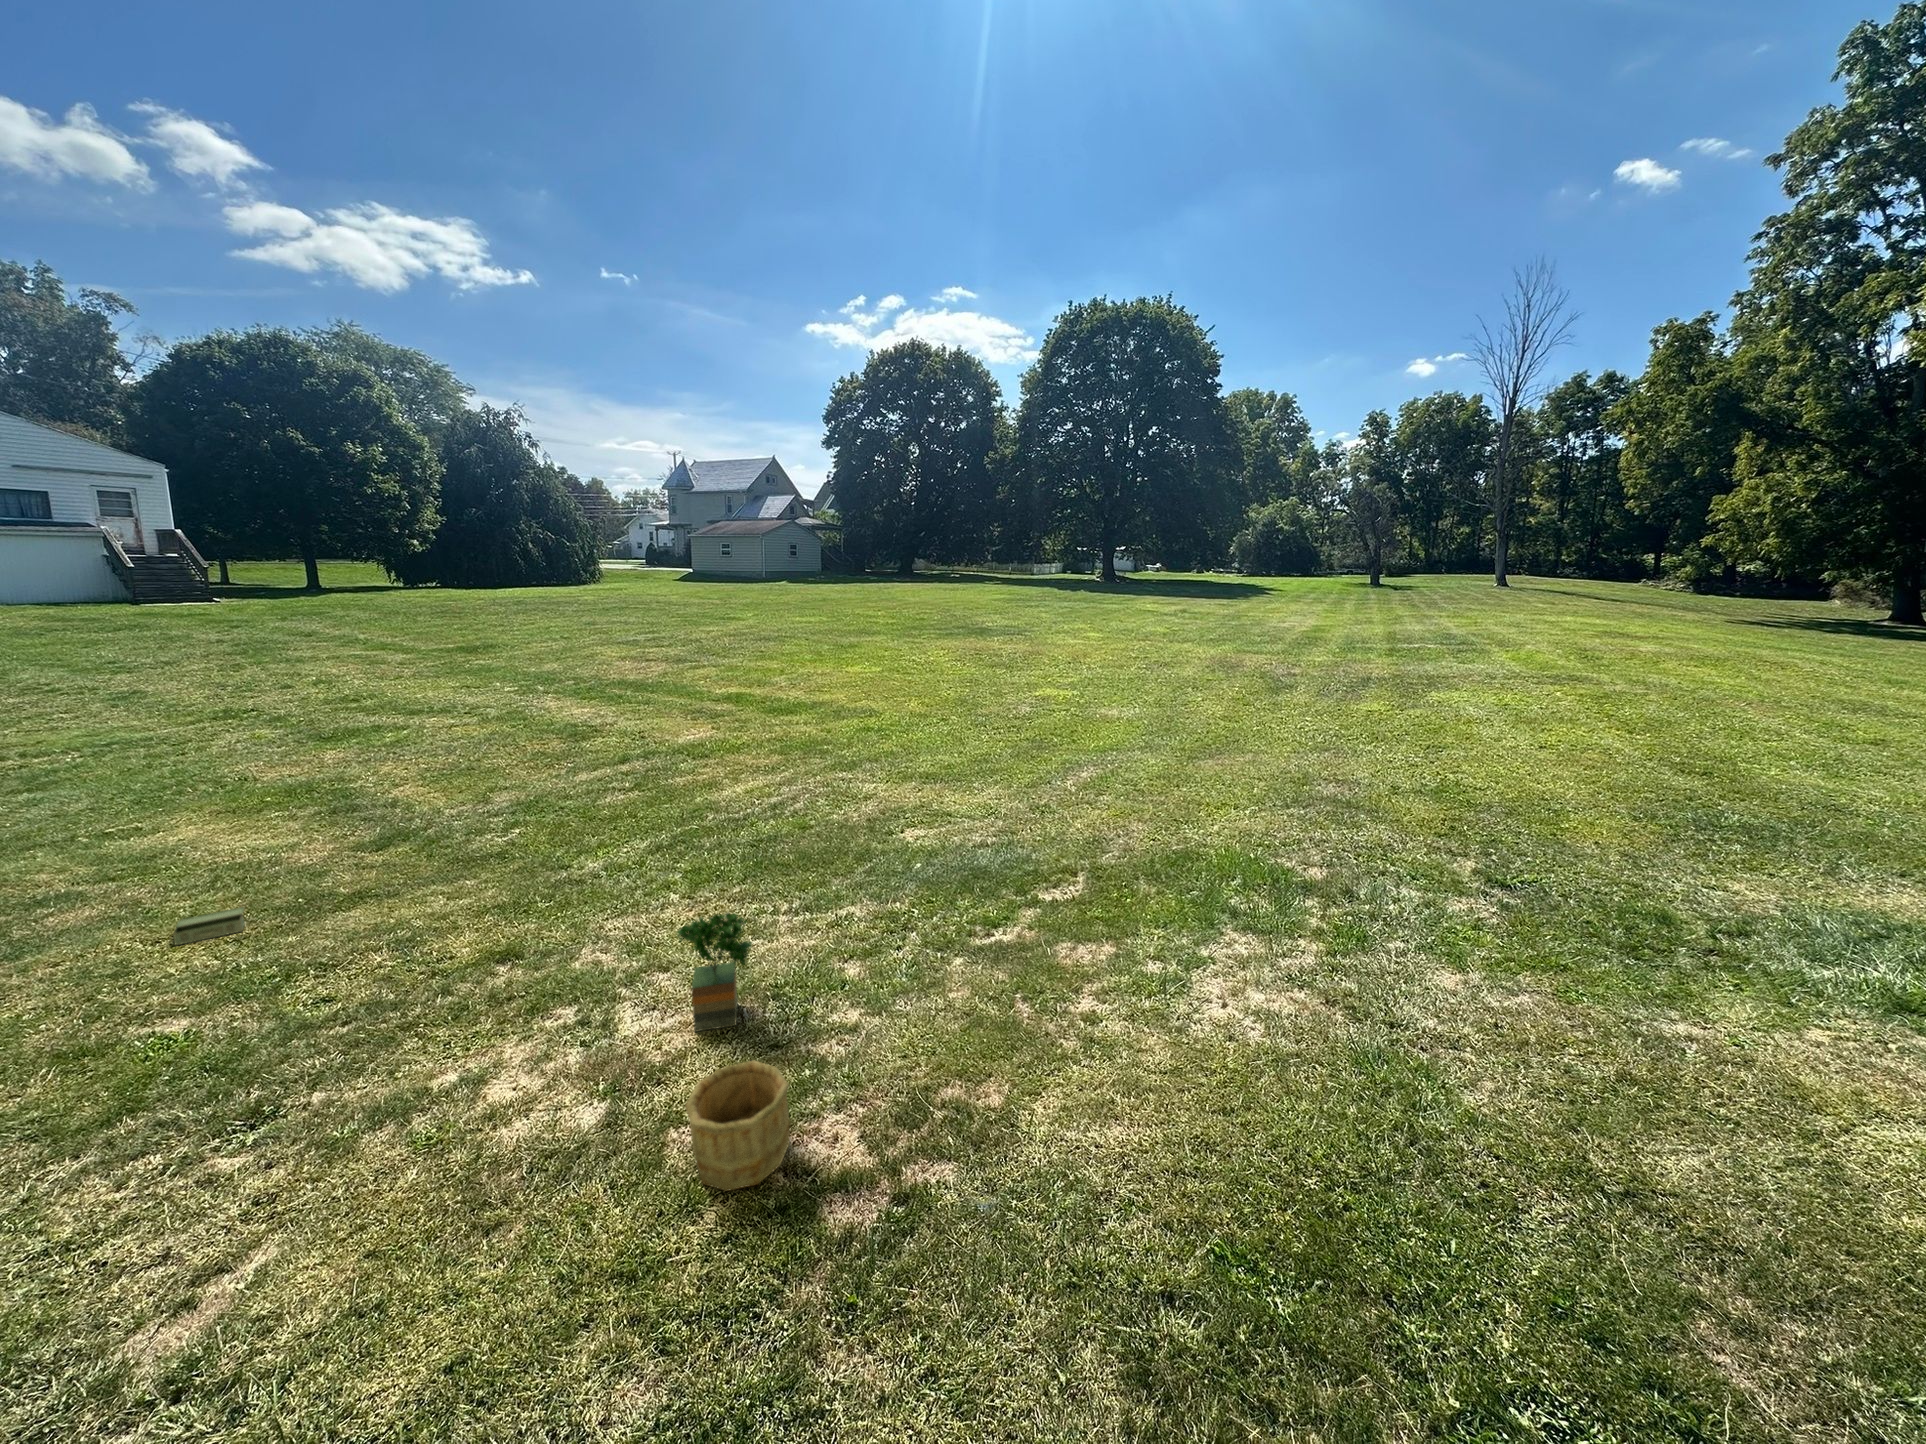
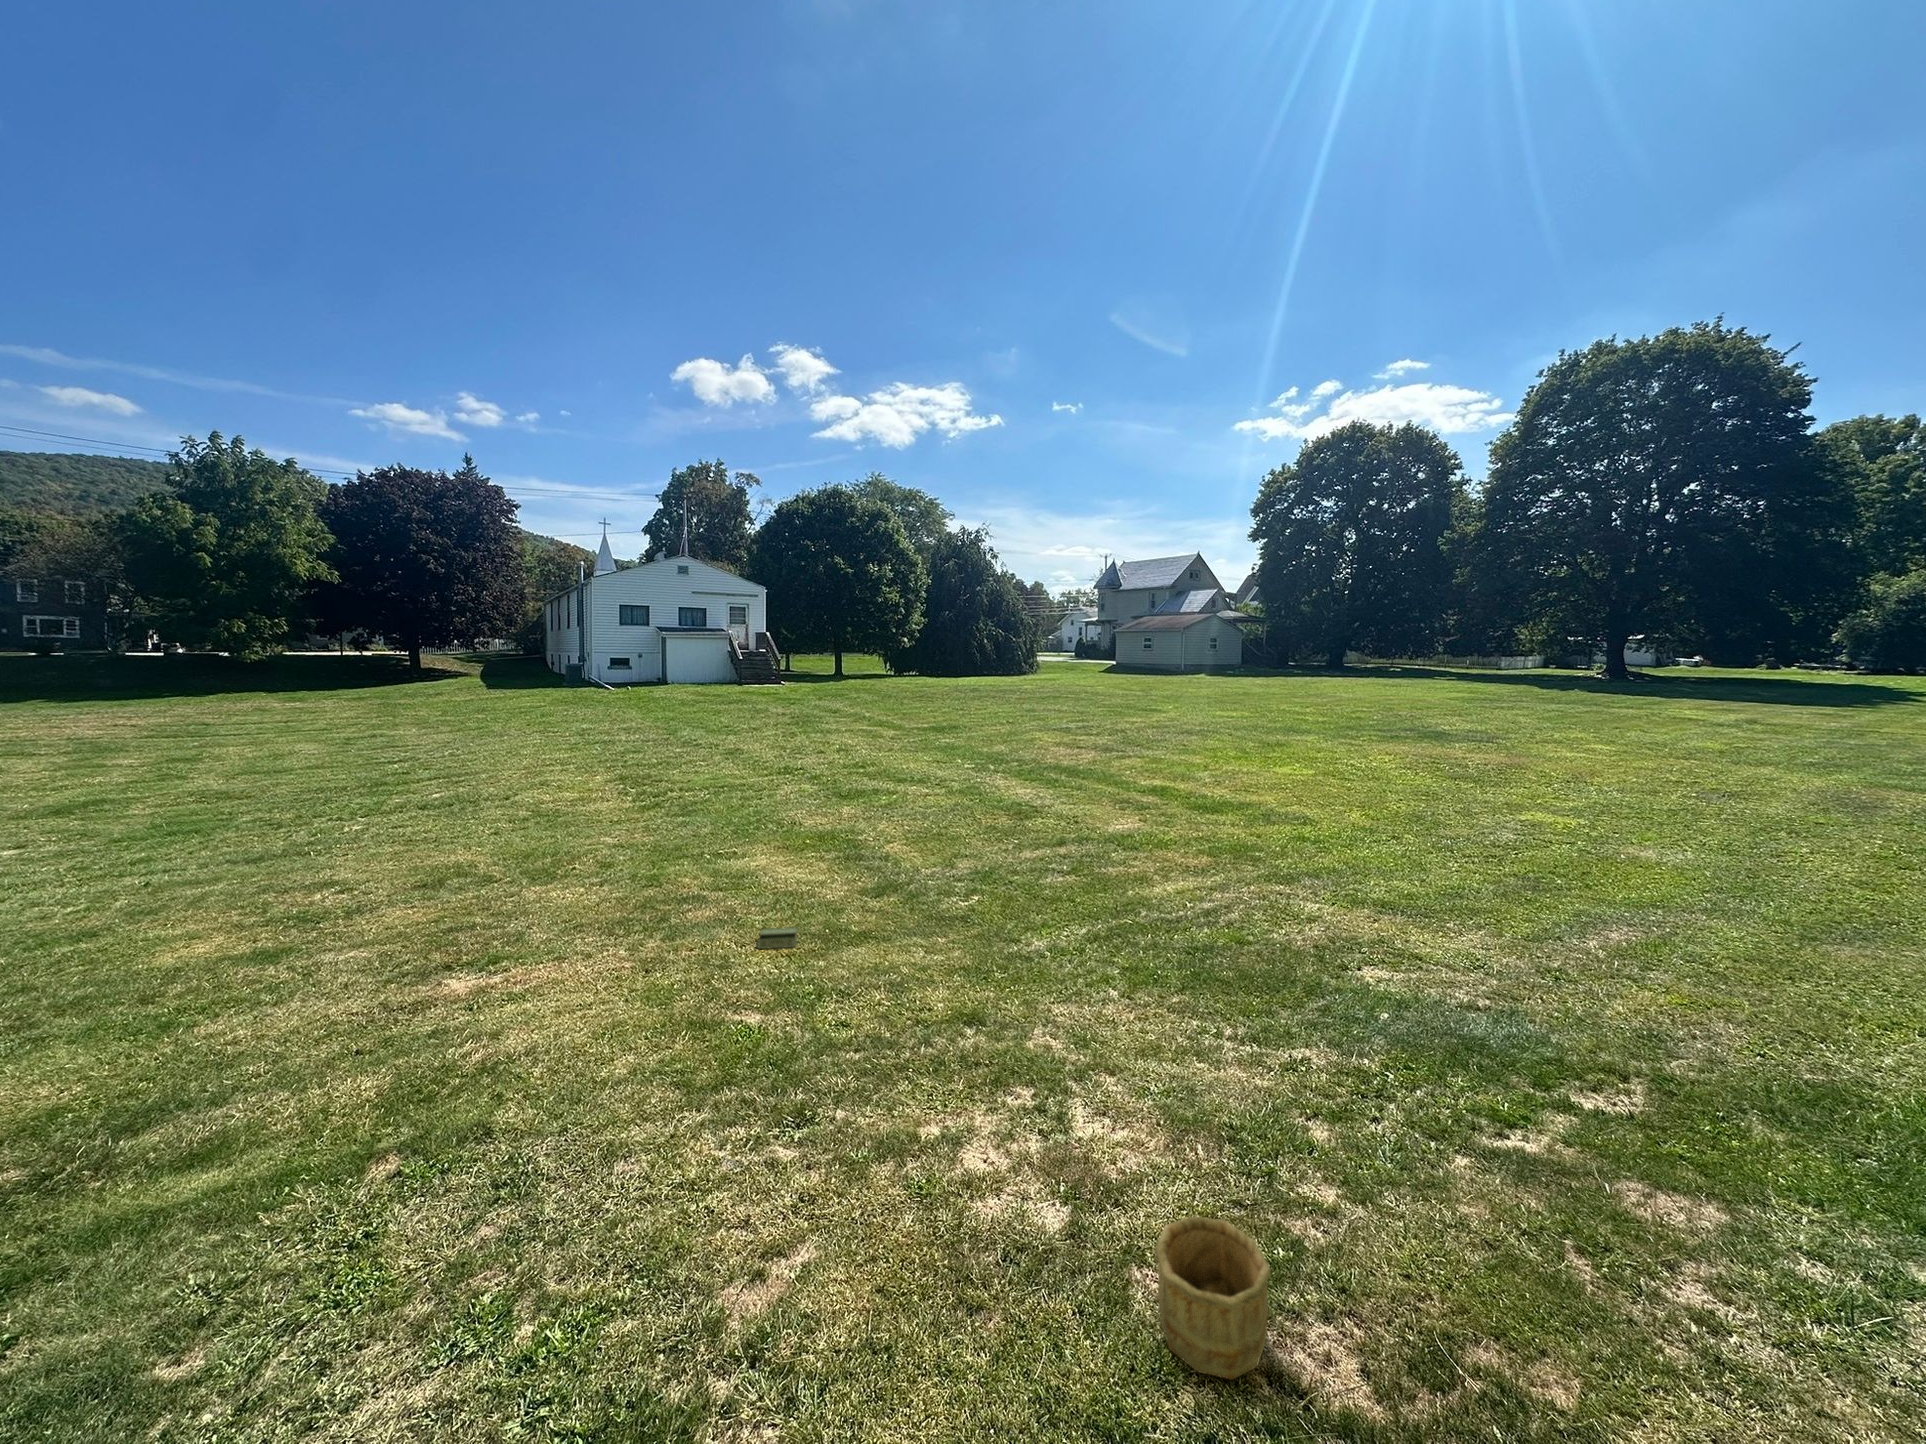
potted tree: present [676,912,752,1032] -> none [1132,1028,1214,1162]

